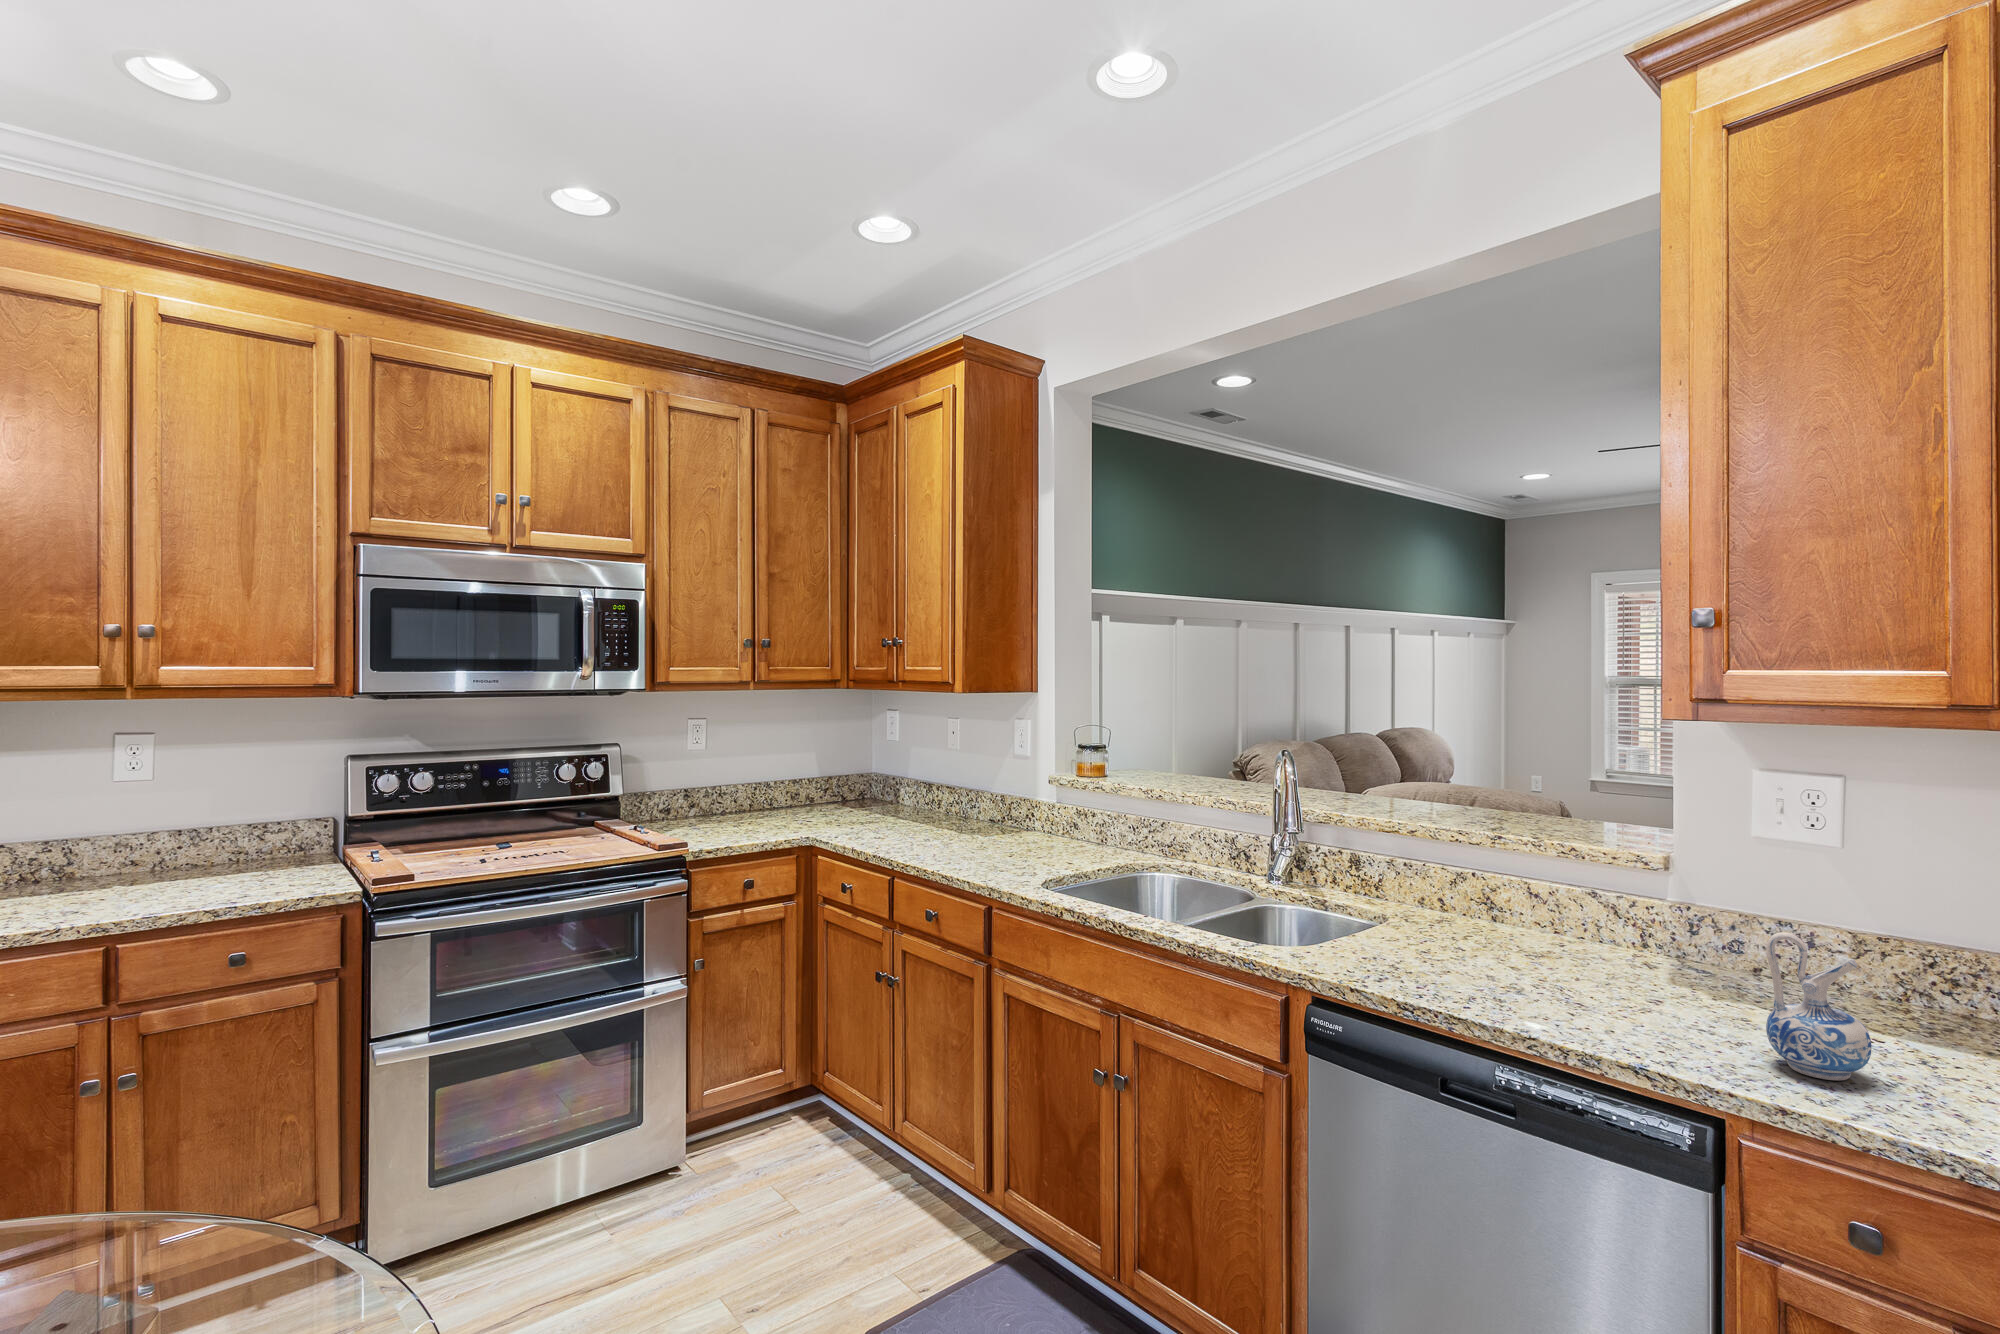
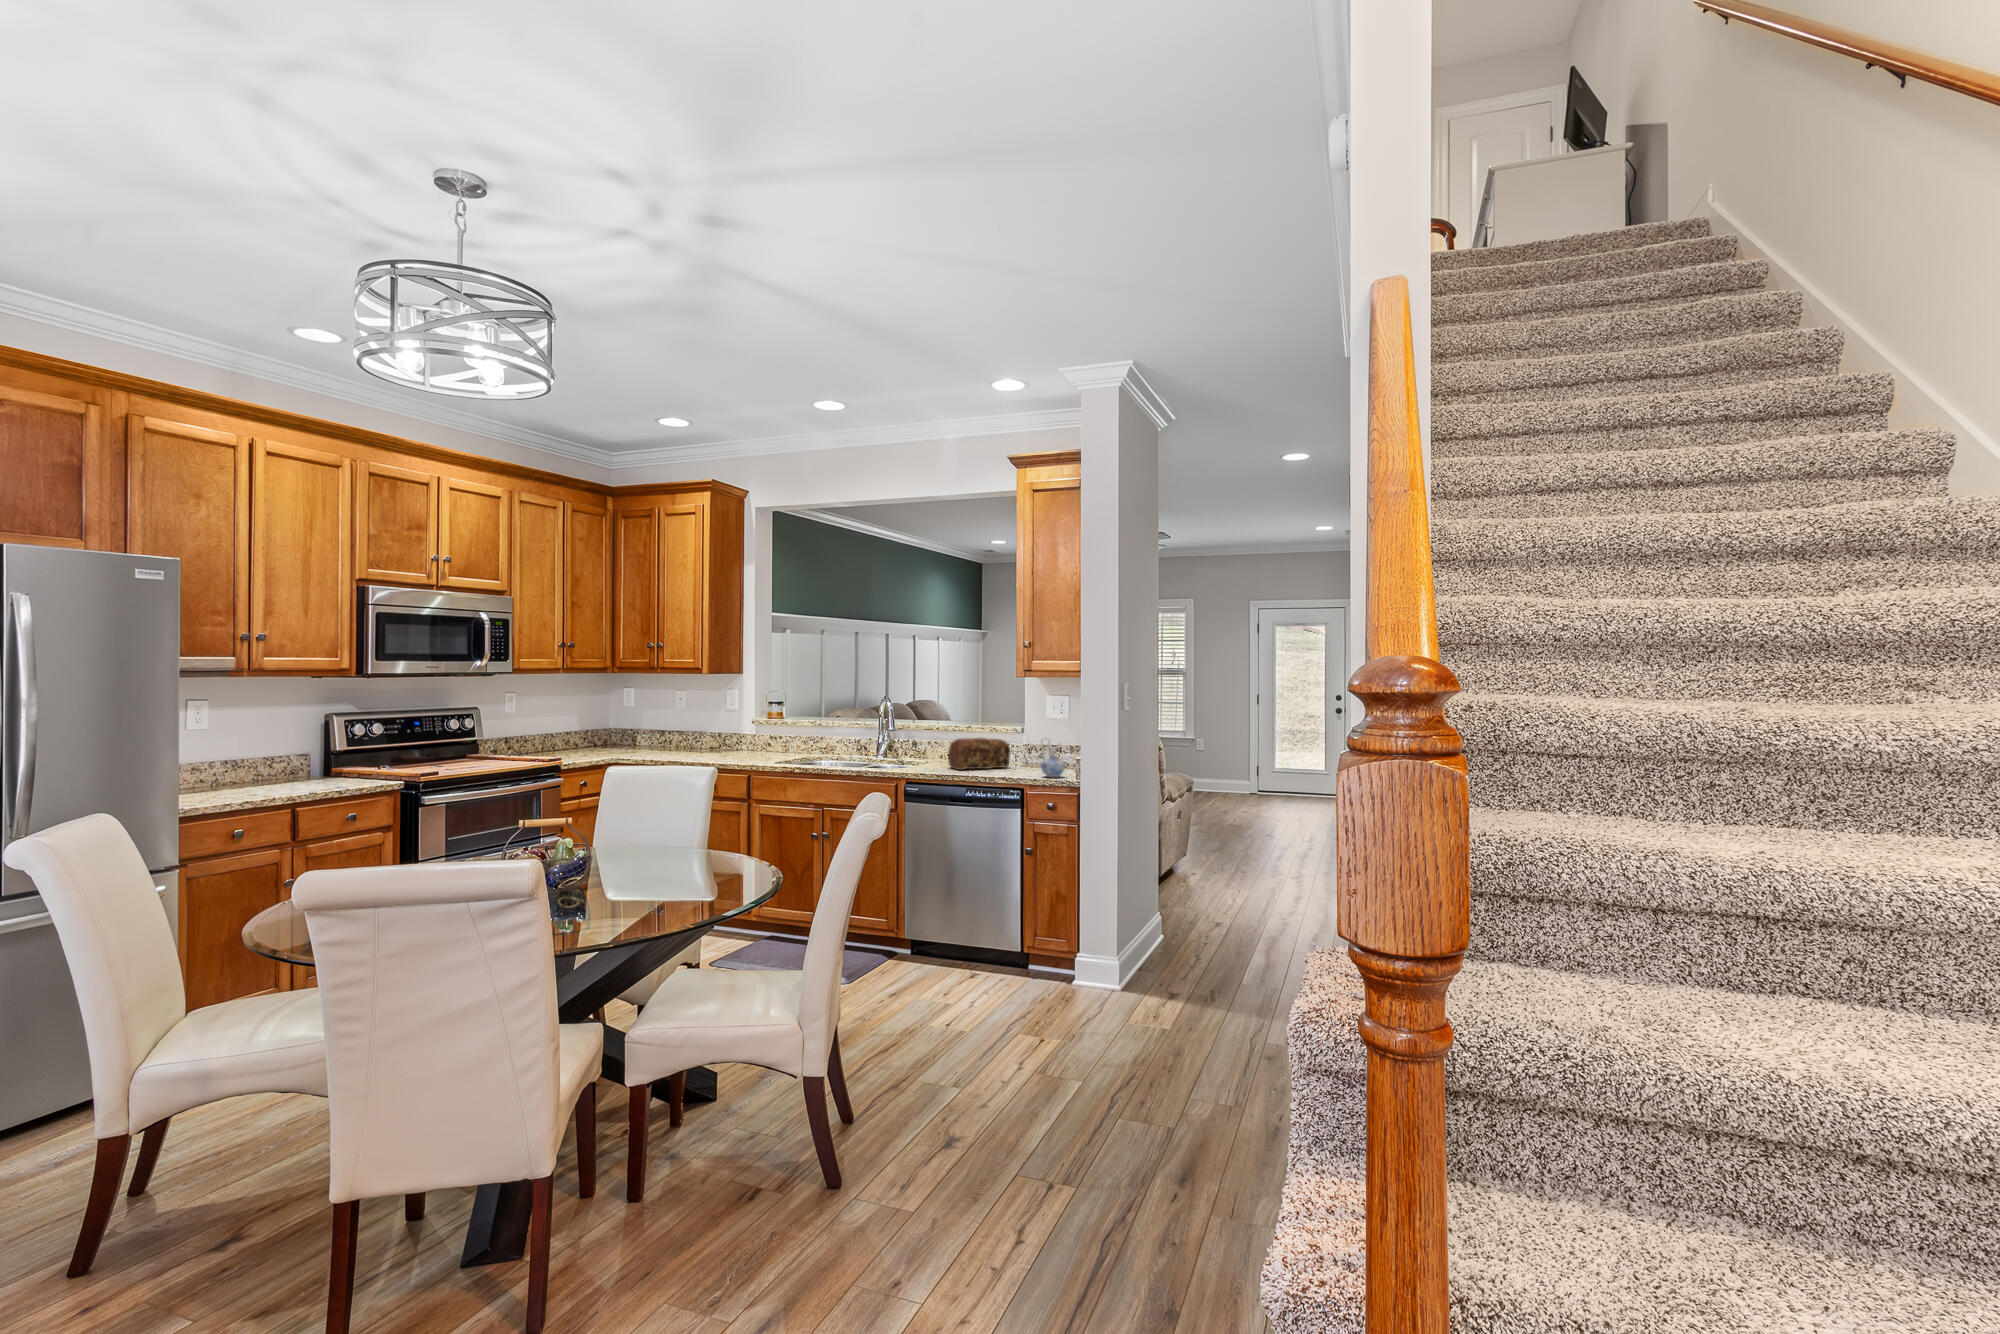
bread loaf: none [1432,879,1625,974] -> present [948,738,1010,770]

